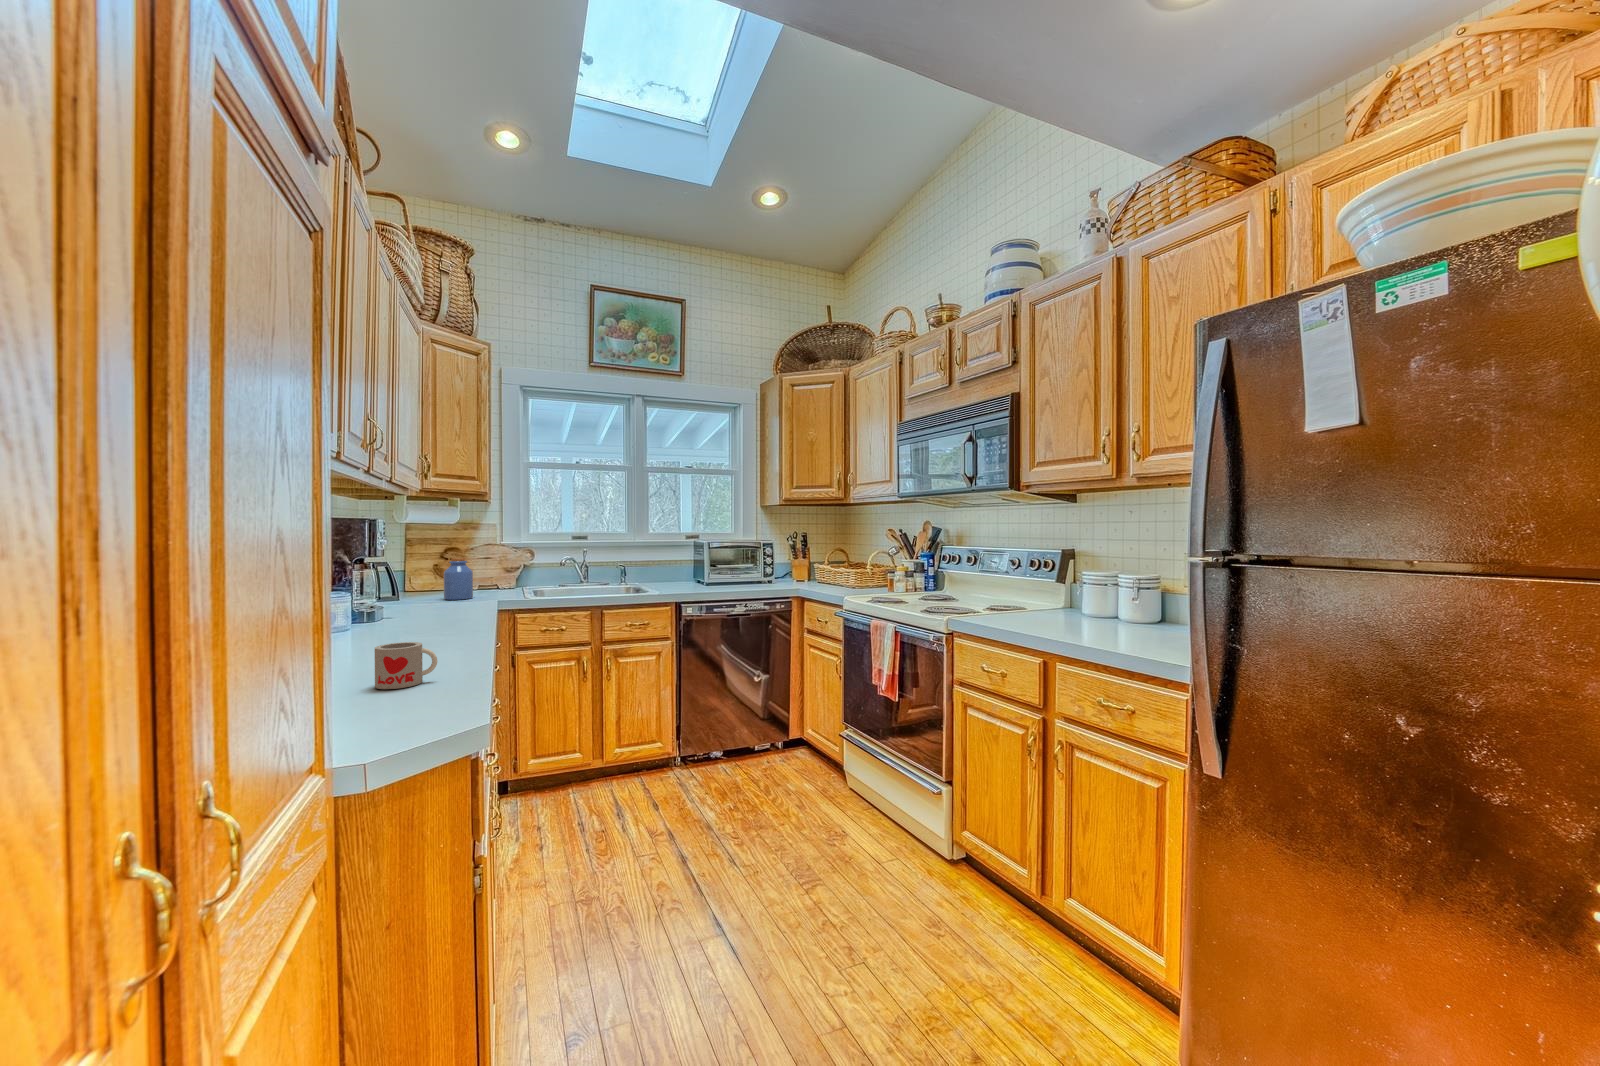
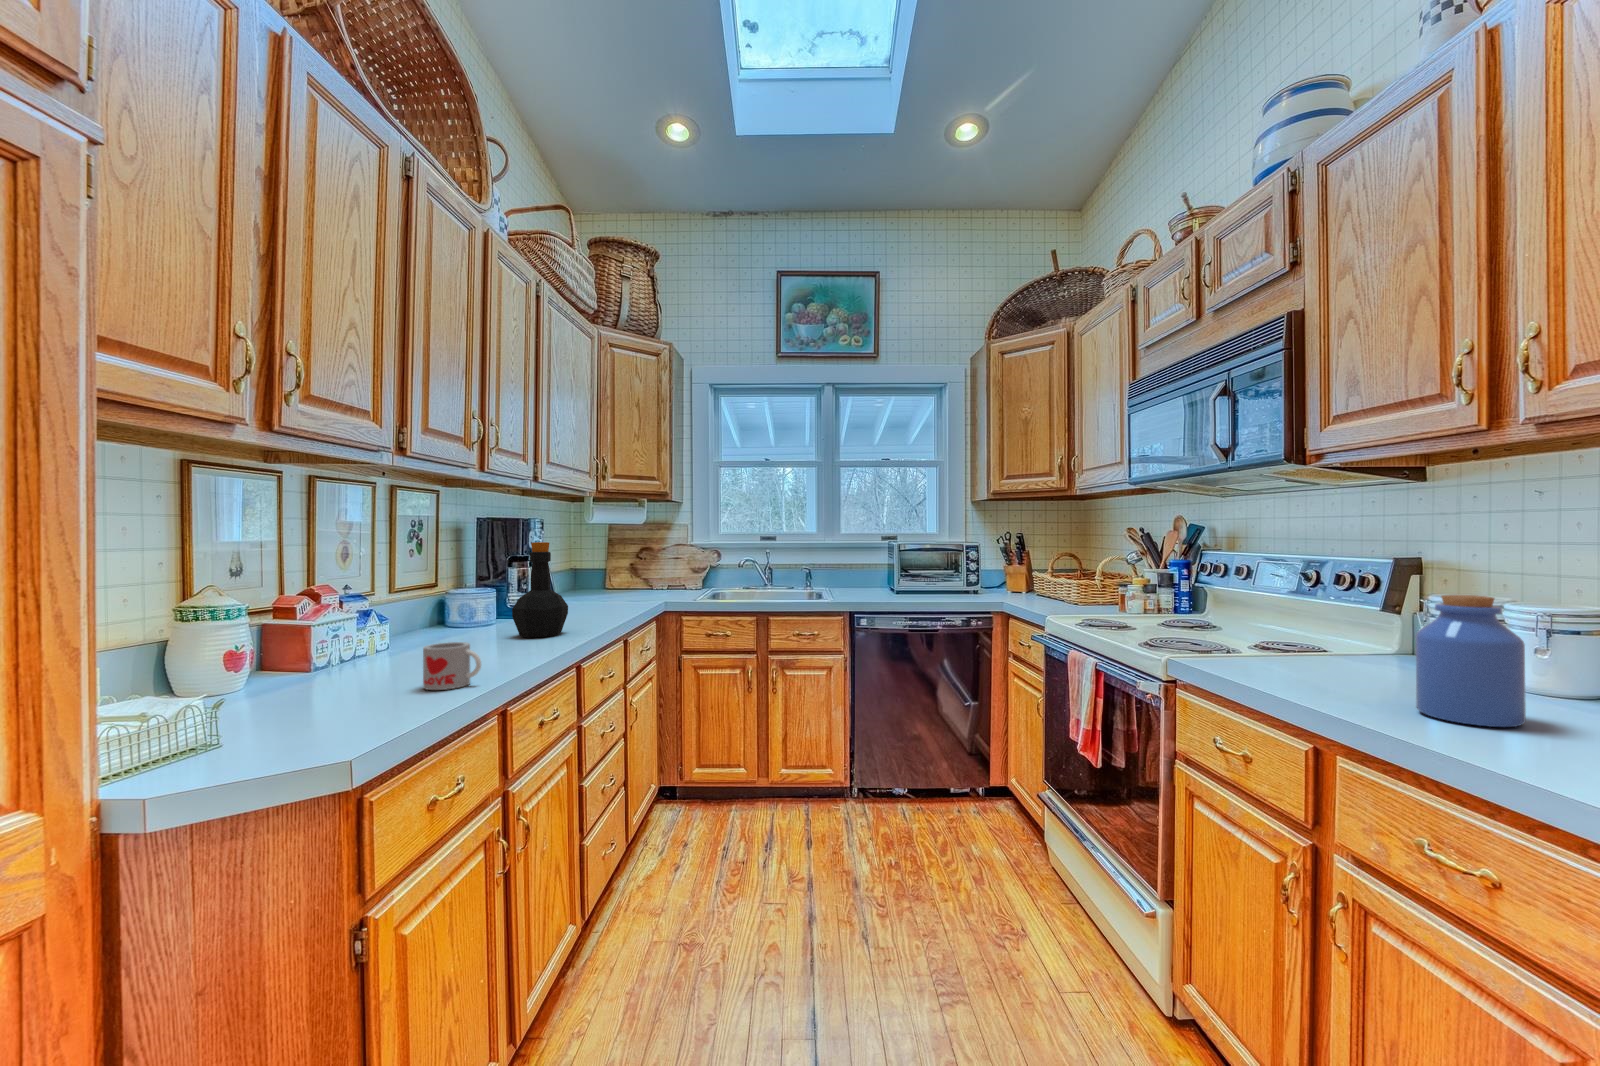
bottle: none [378,543,436,640] -> present [512,542,568,638]
jar: present [444,558,473,600] -> present [1416,595,1526,727]

